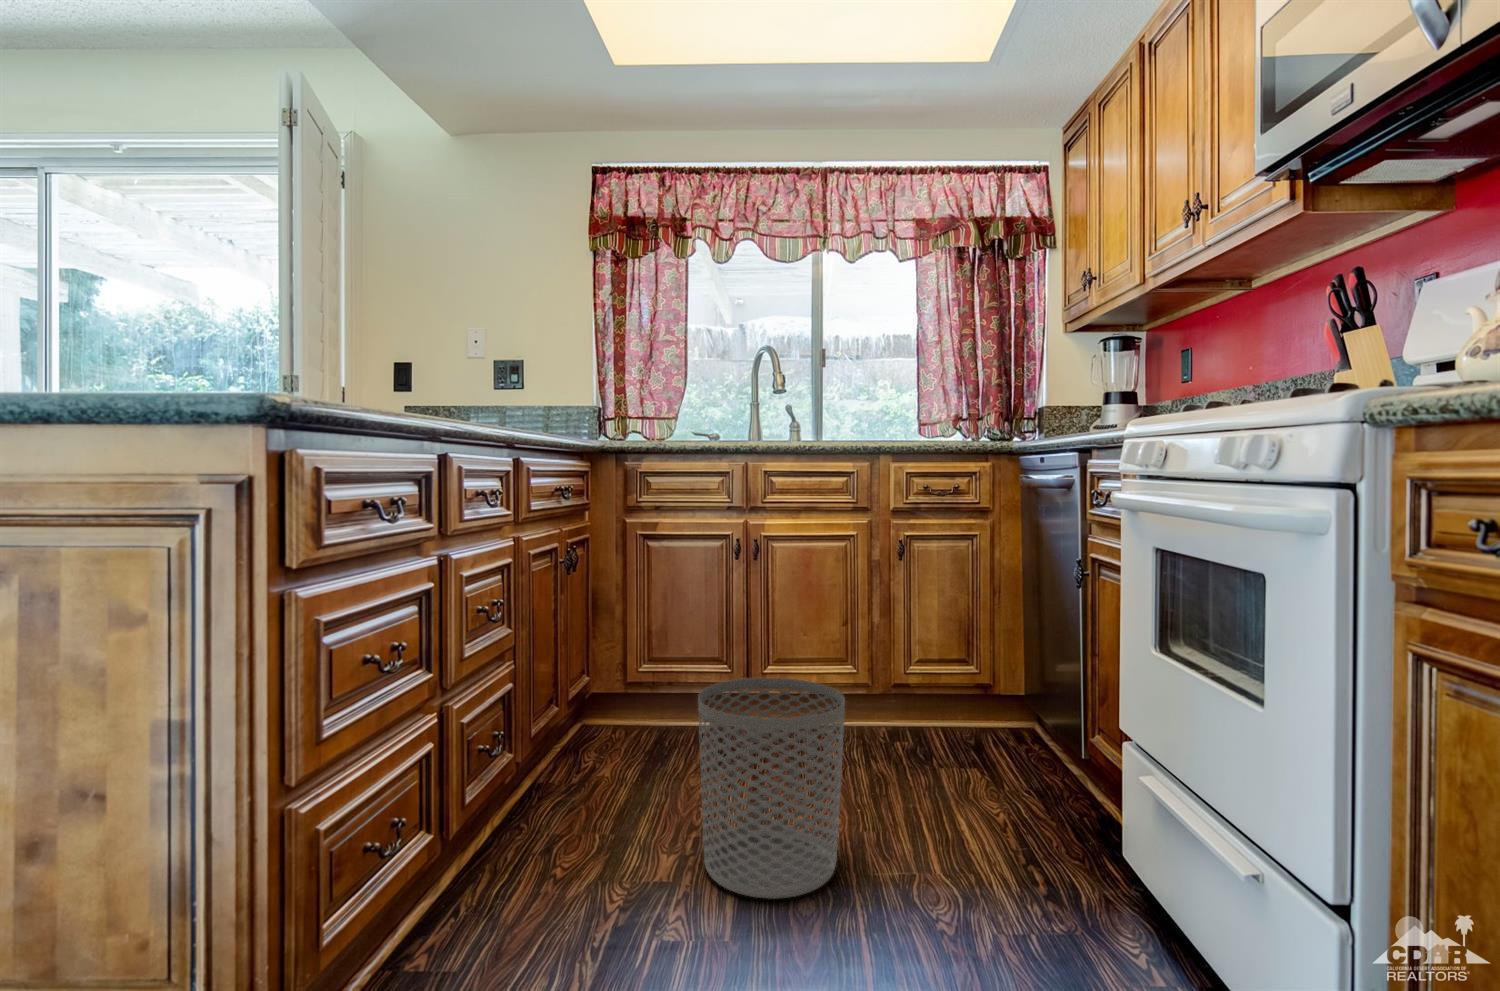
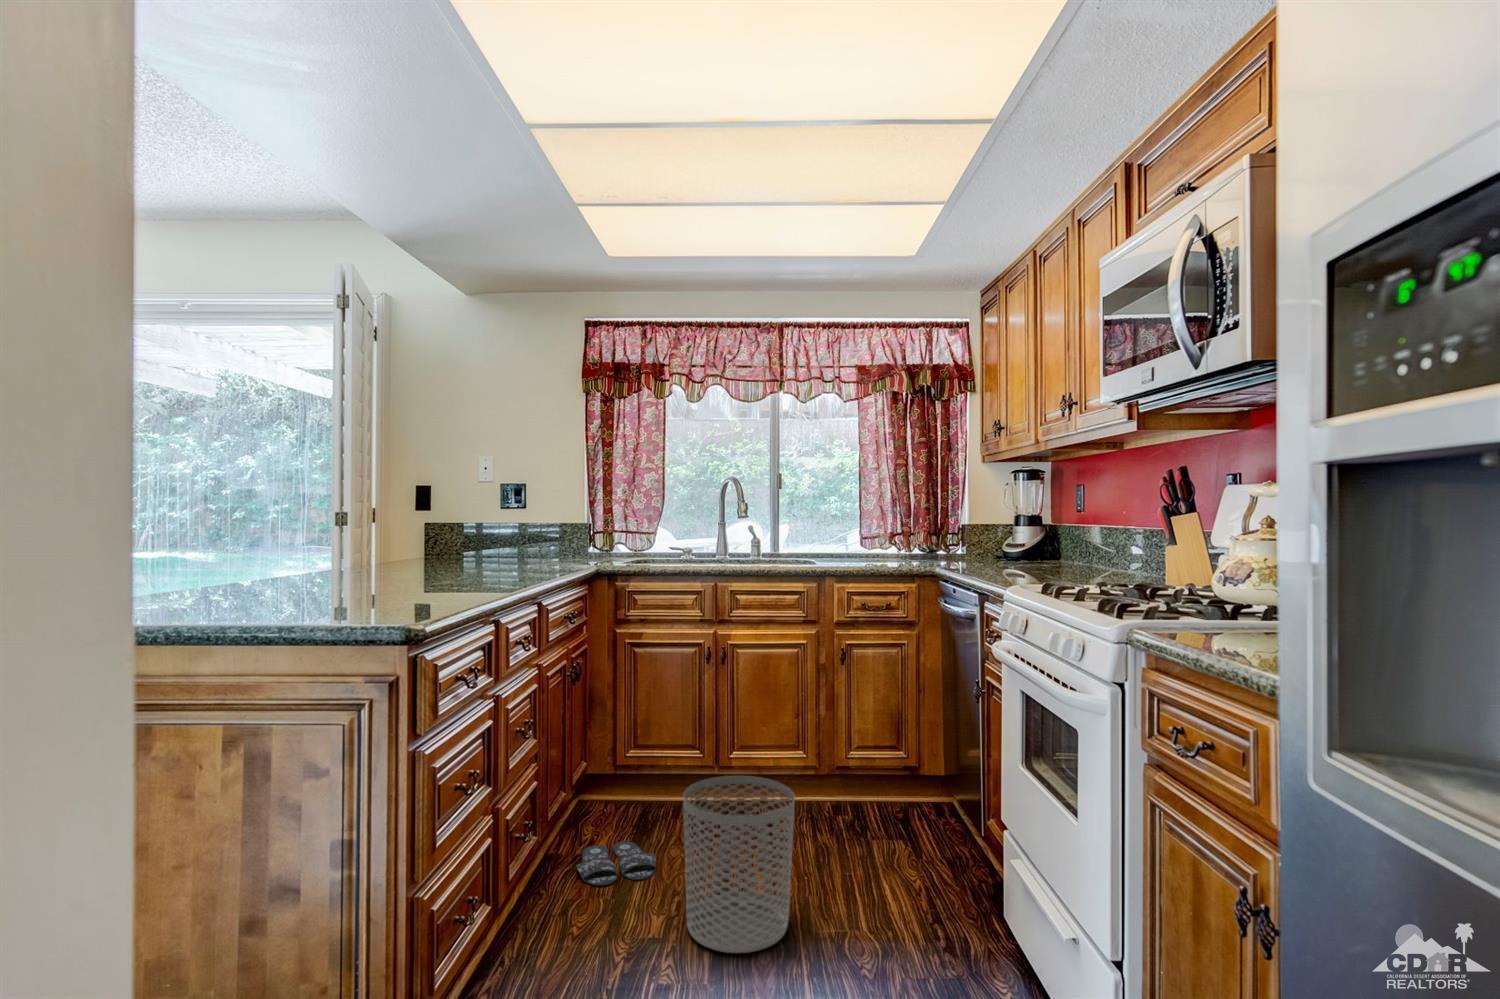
slippers: none [572,765,670,814] -> present [576,842,656,886]

